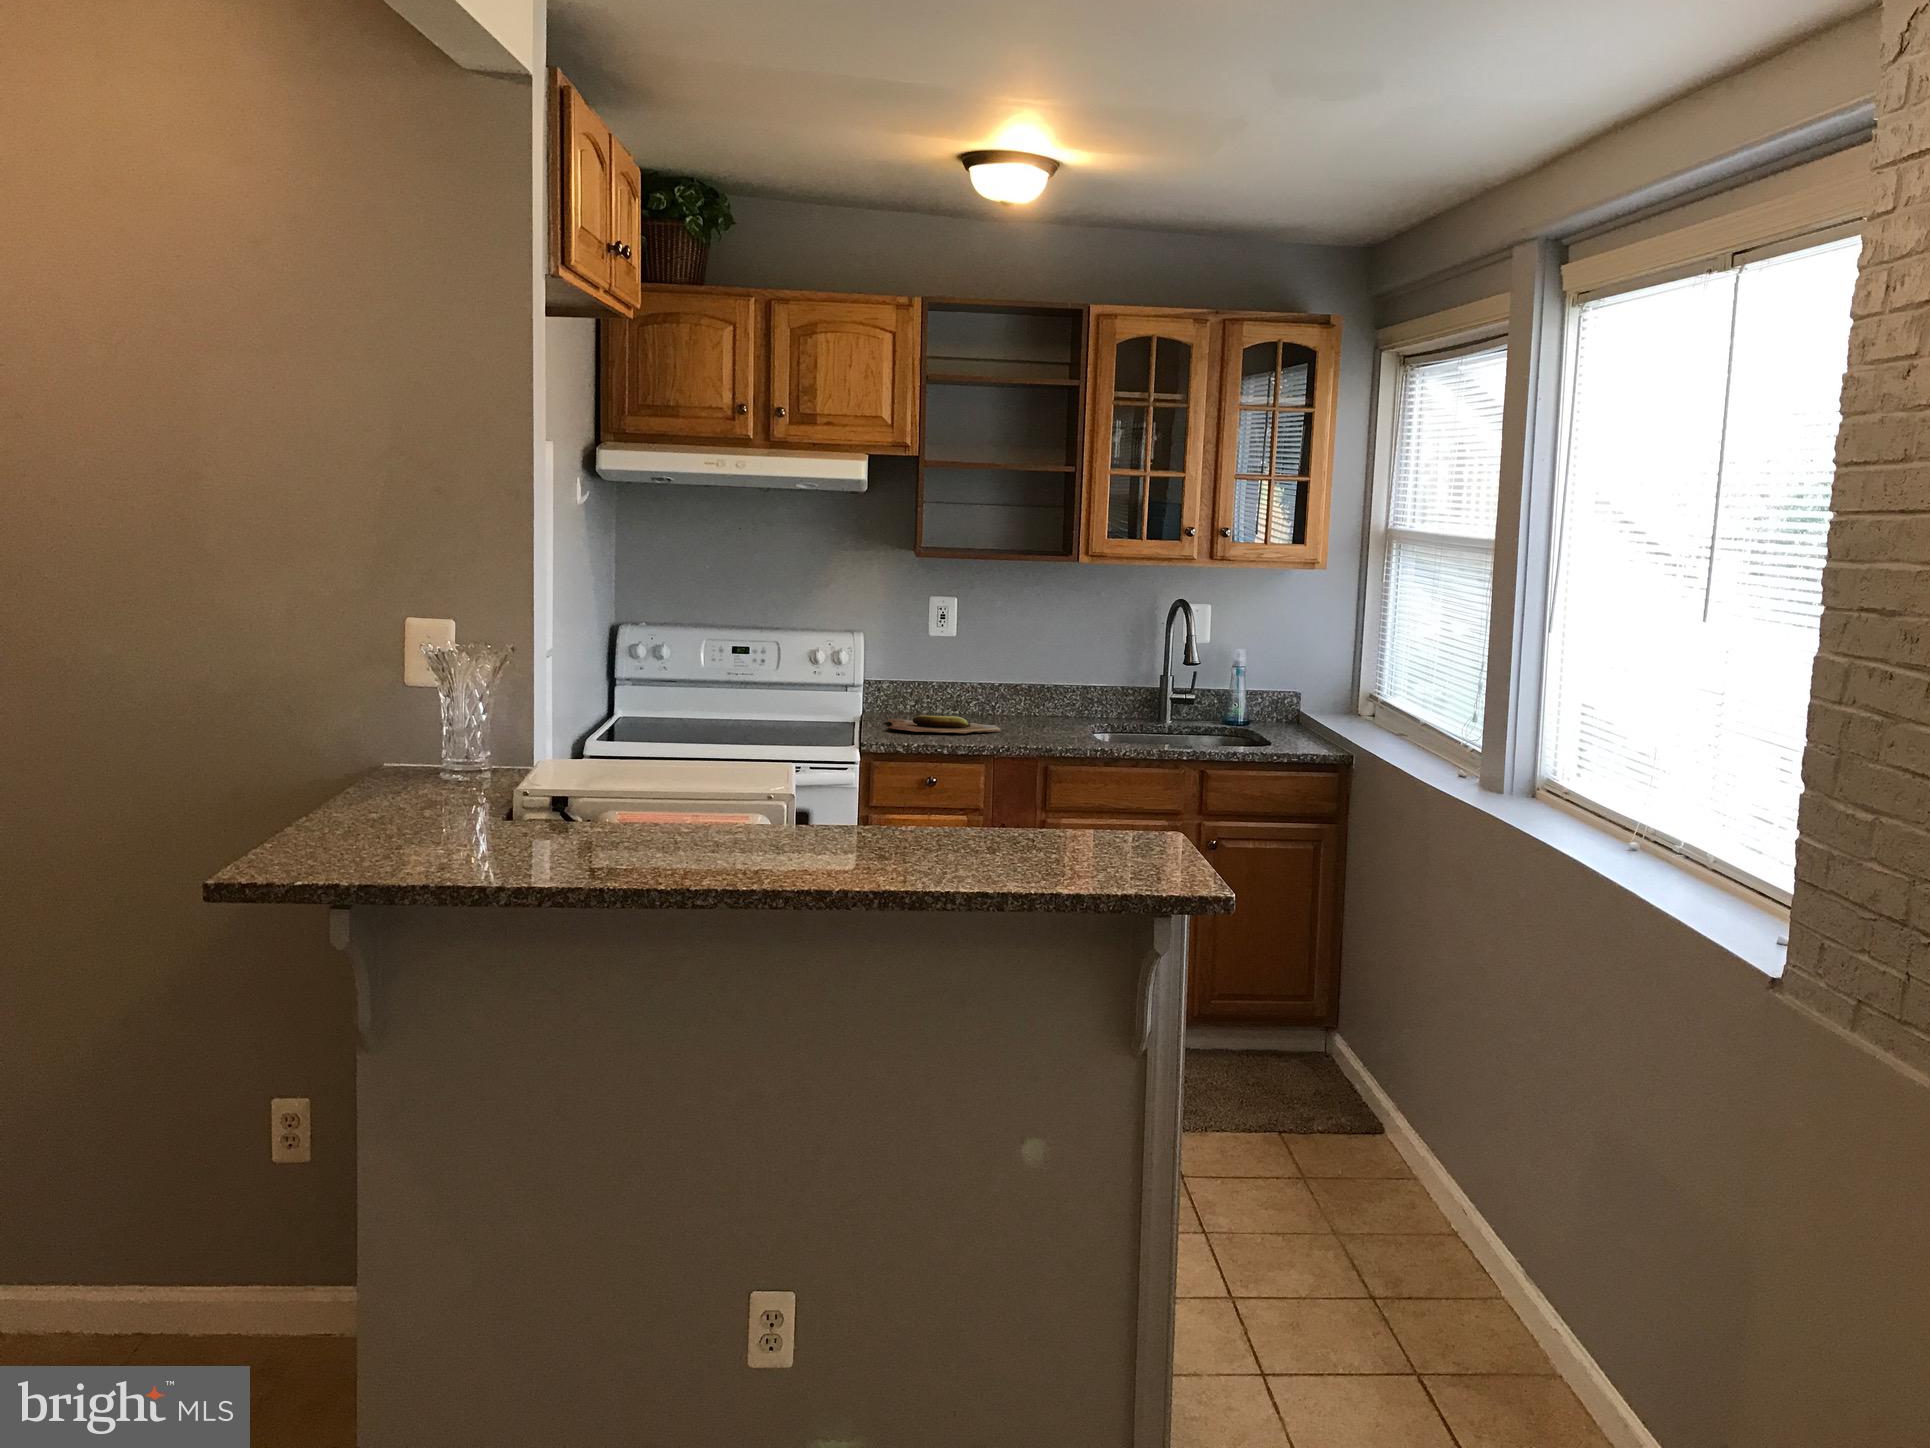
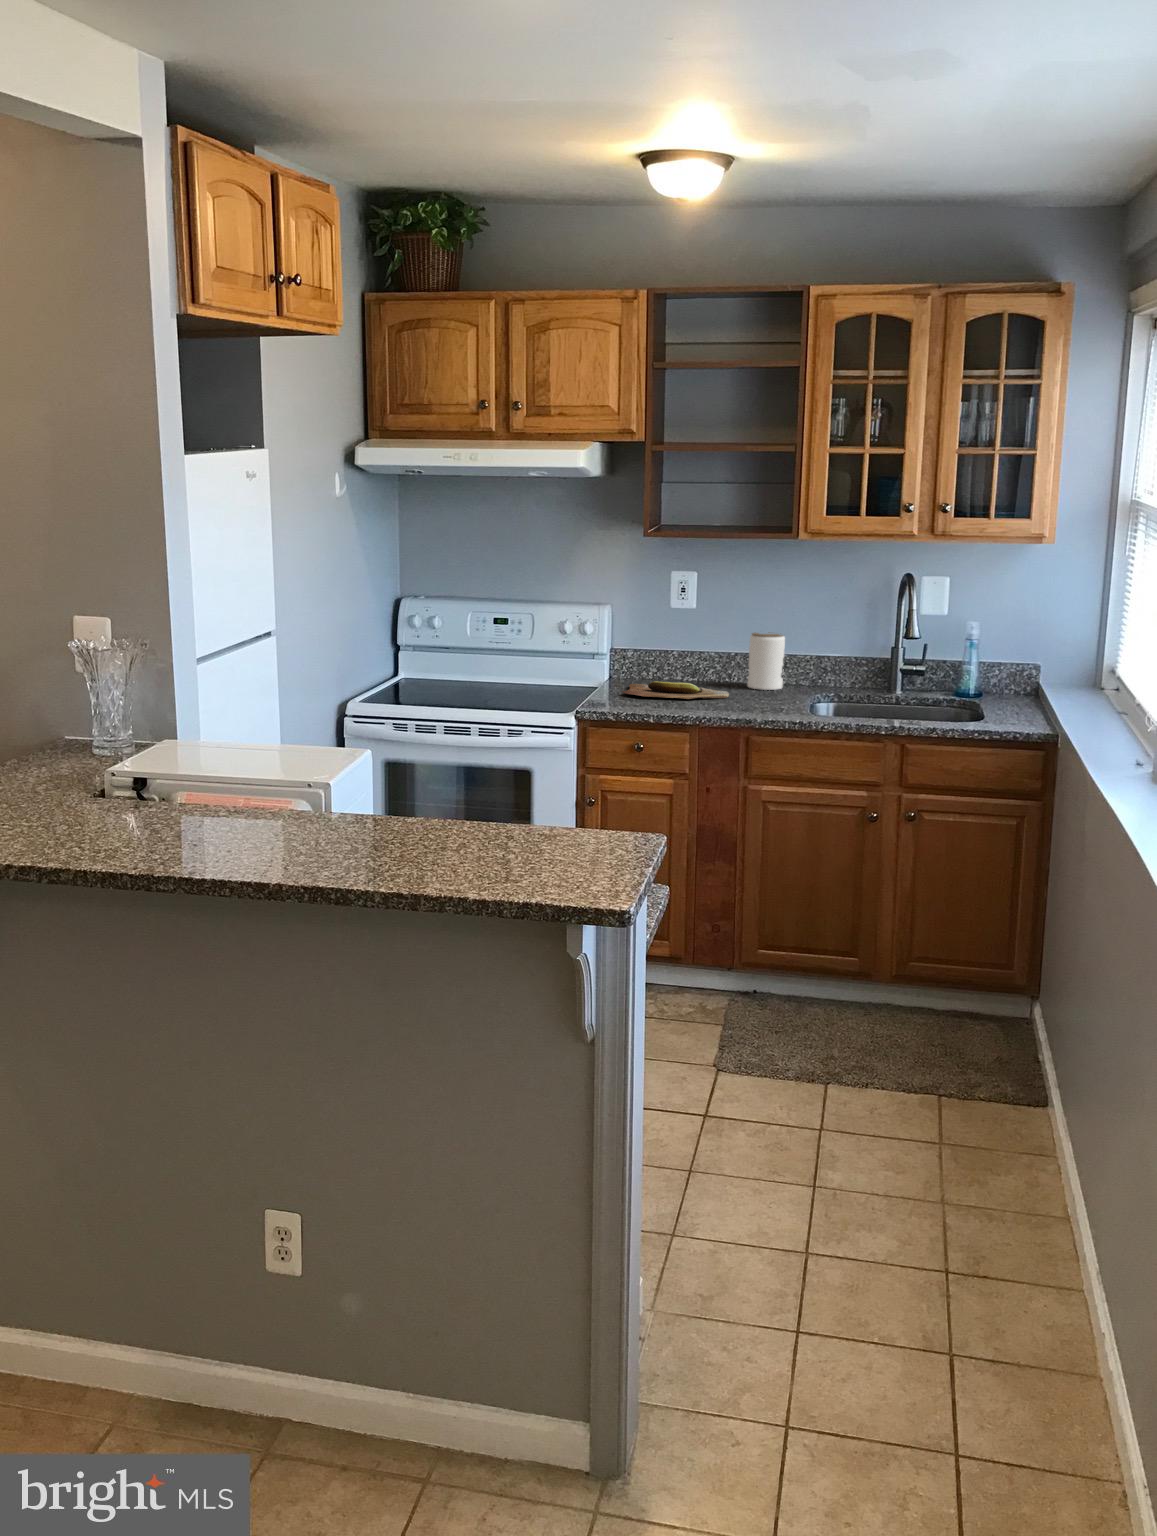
jar: none [1010,662,1050,723] -> present [748,632,785,690]

